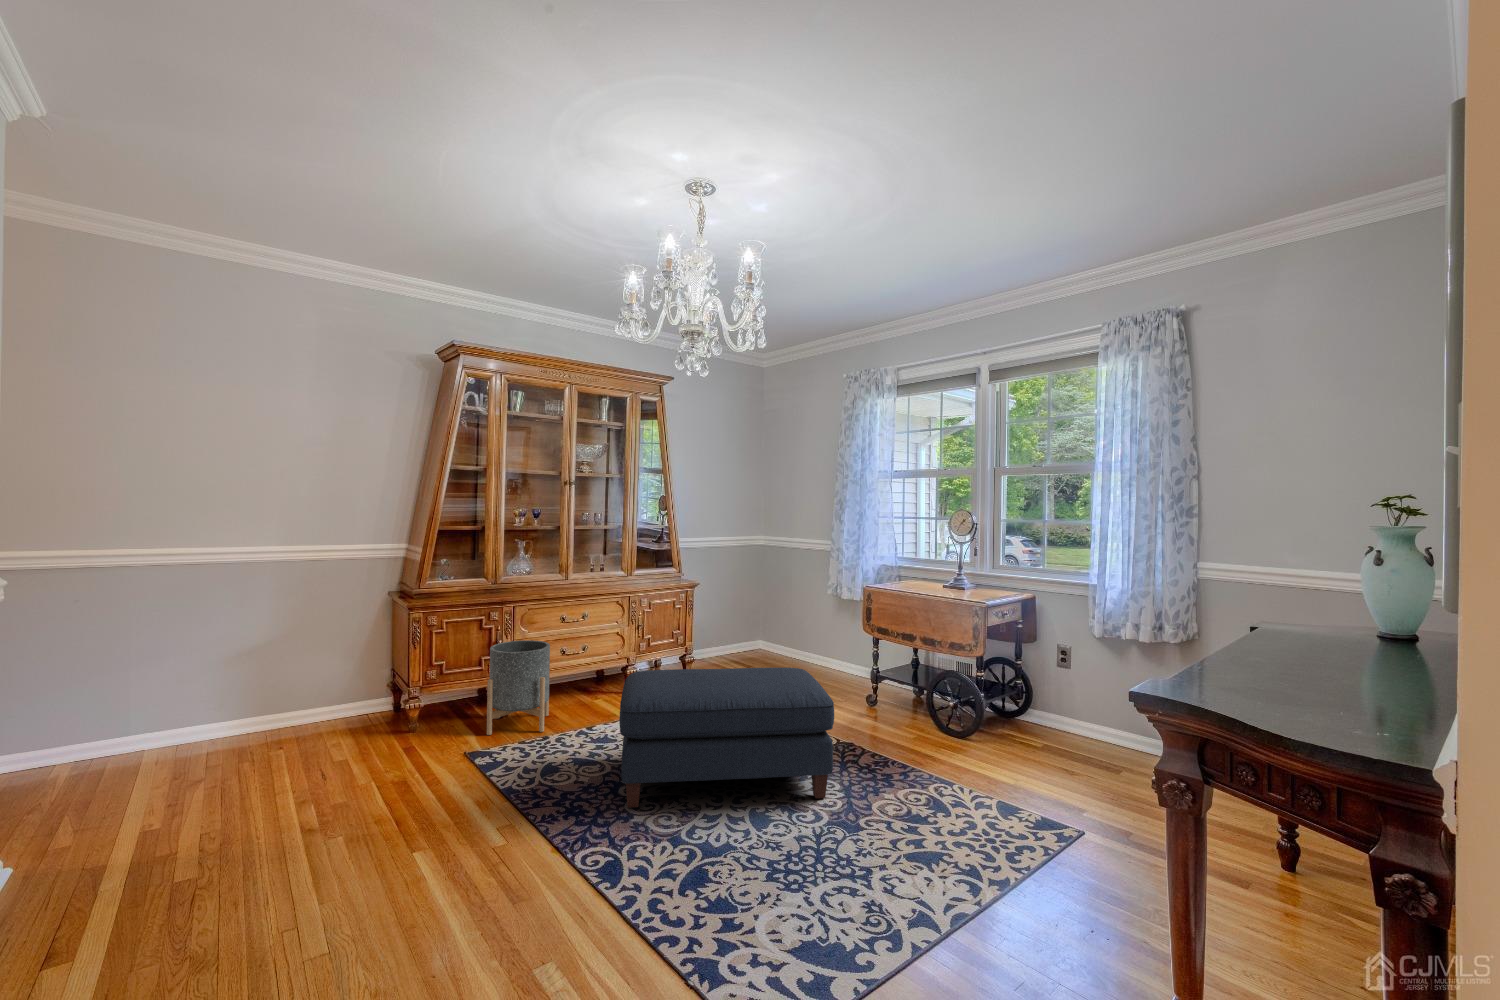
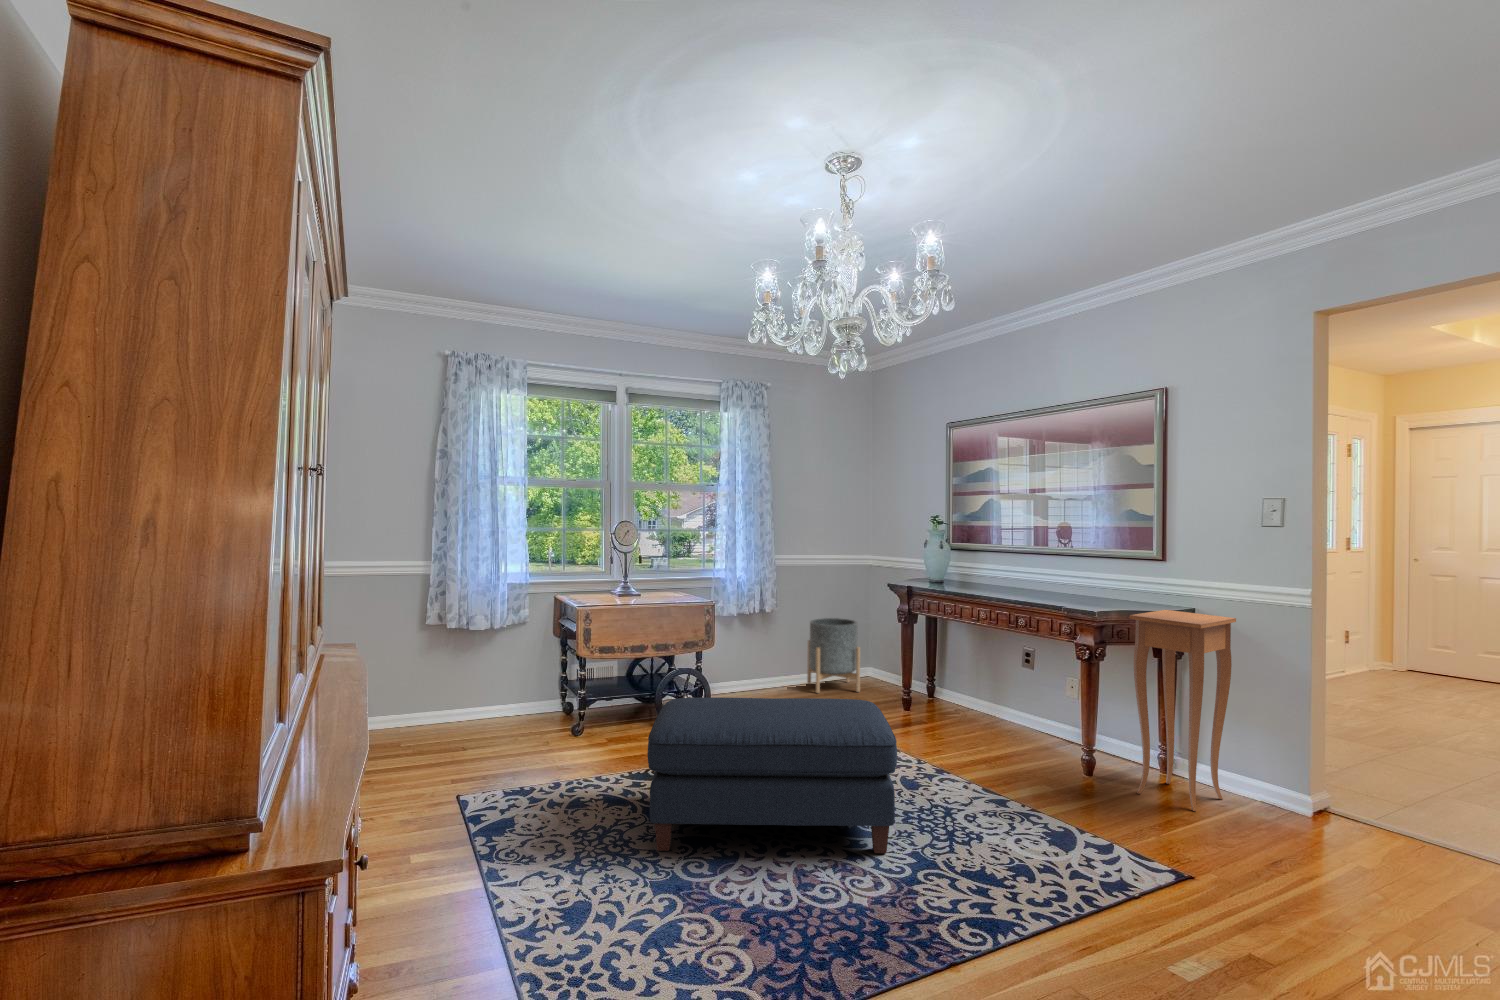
side table: none [1001,590,1079,748] -> present [1130,610,1236,811]
planter: present [487,640,550,735] -> present [807,618,860,693]

